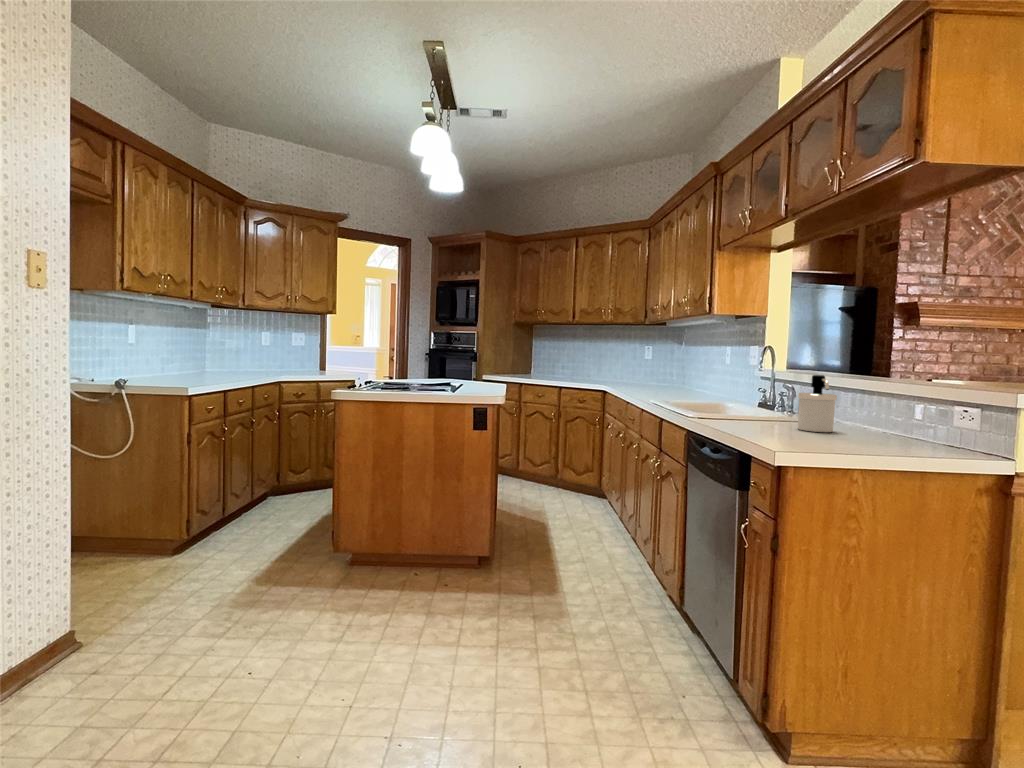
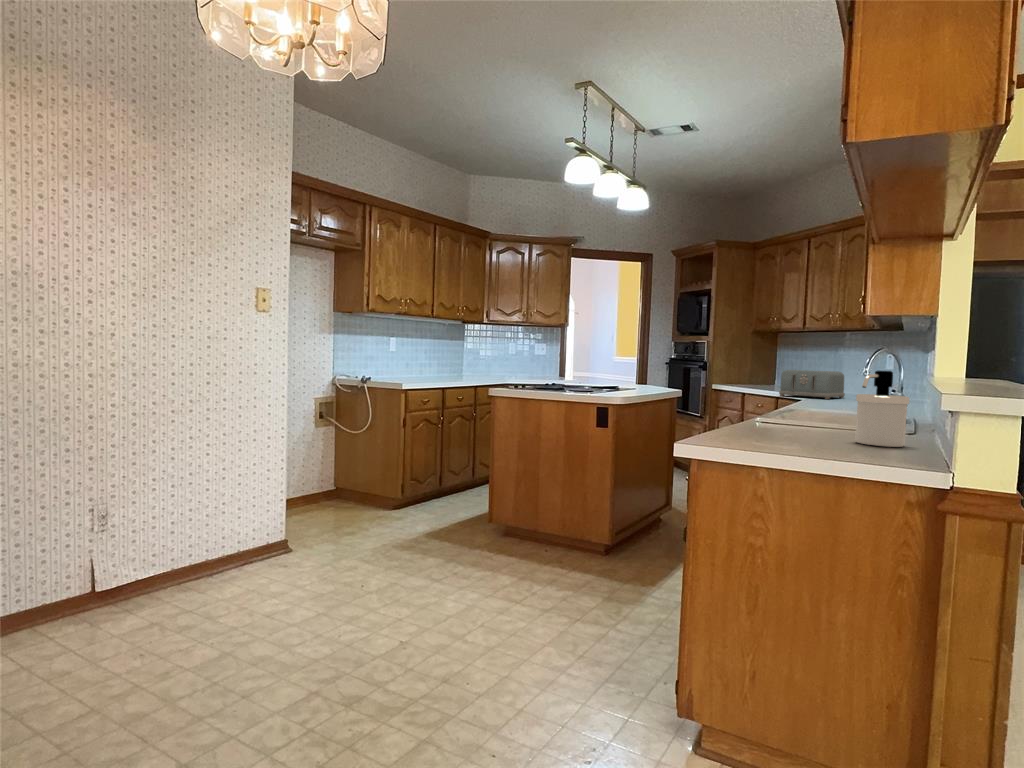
toaster: none [564,361,605,386] -> present [779,370,845,399]

